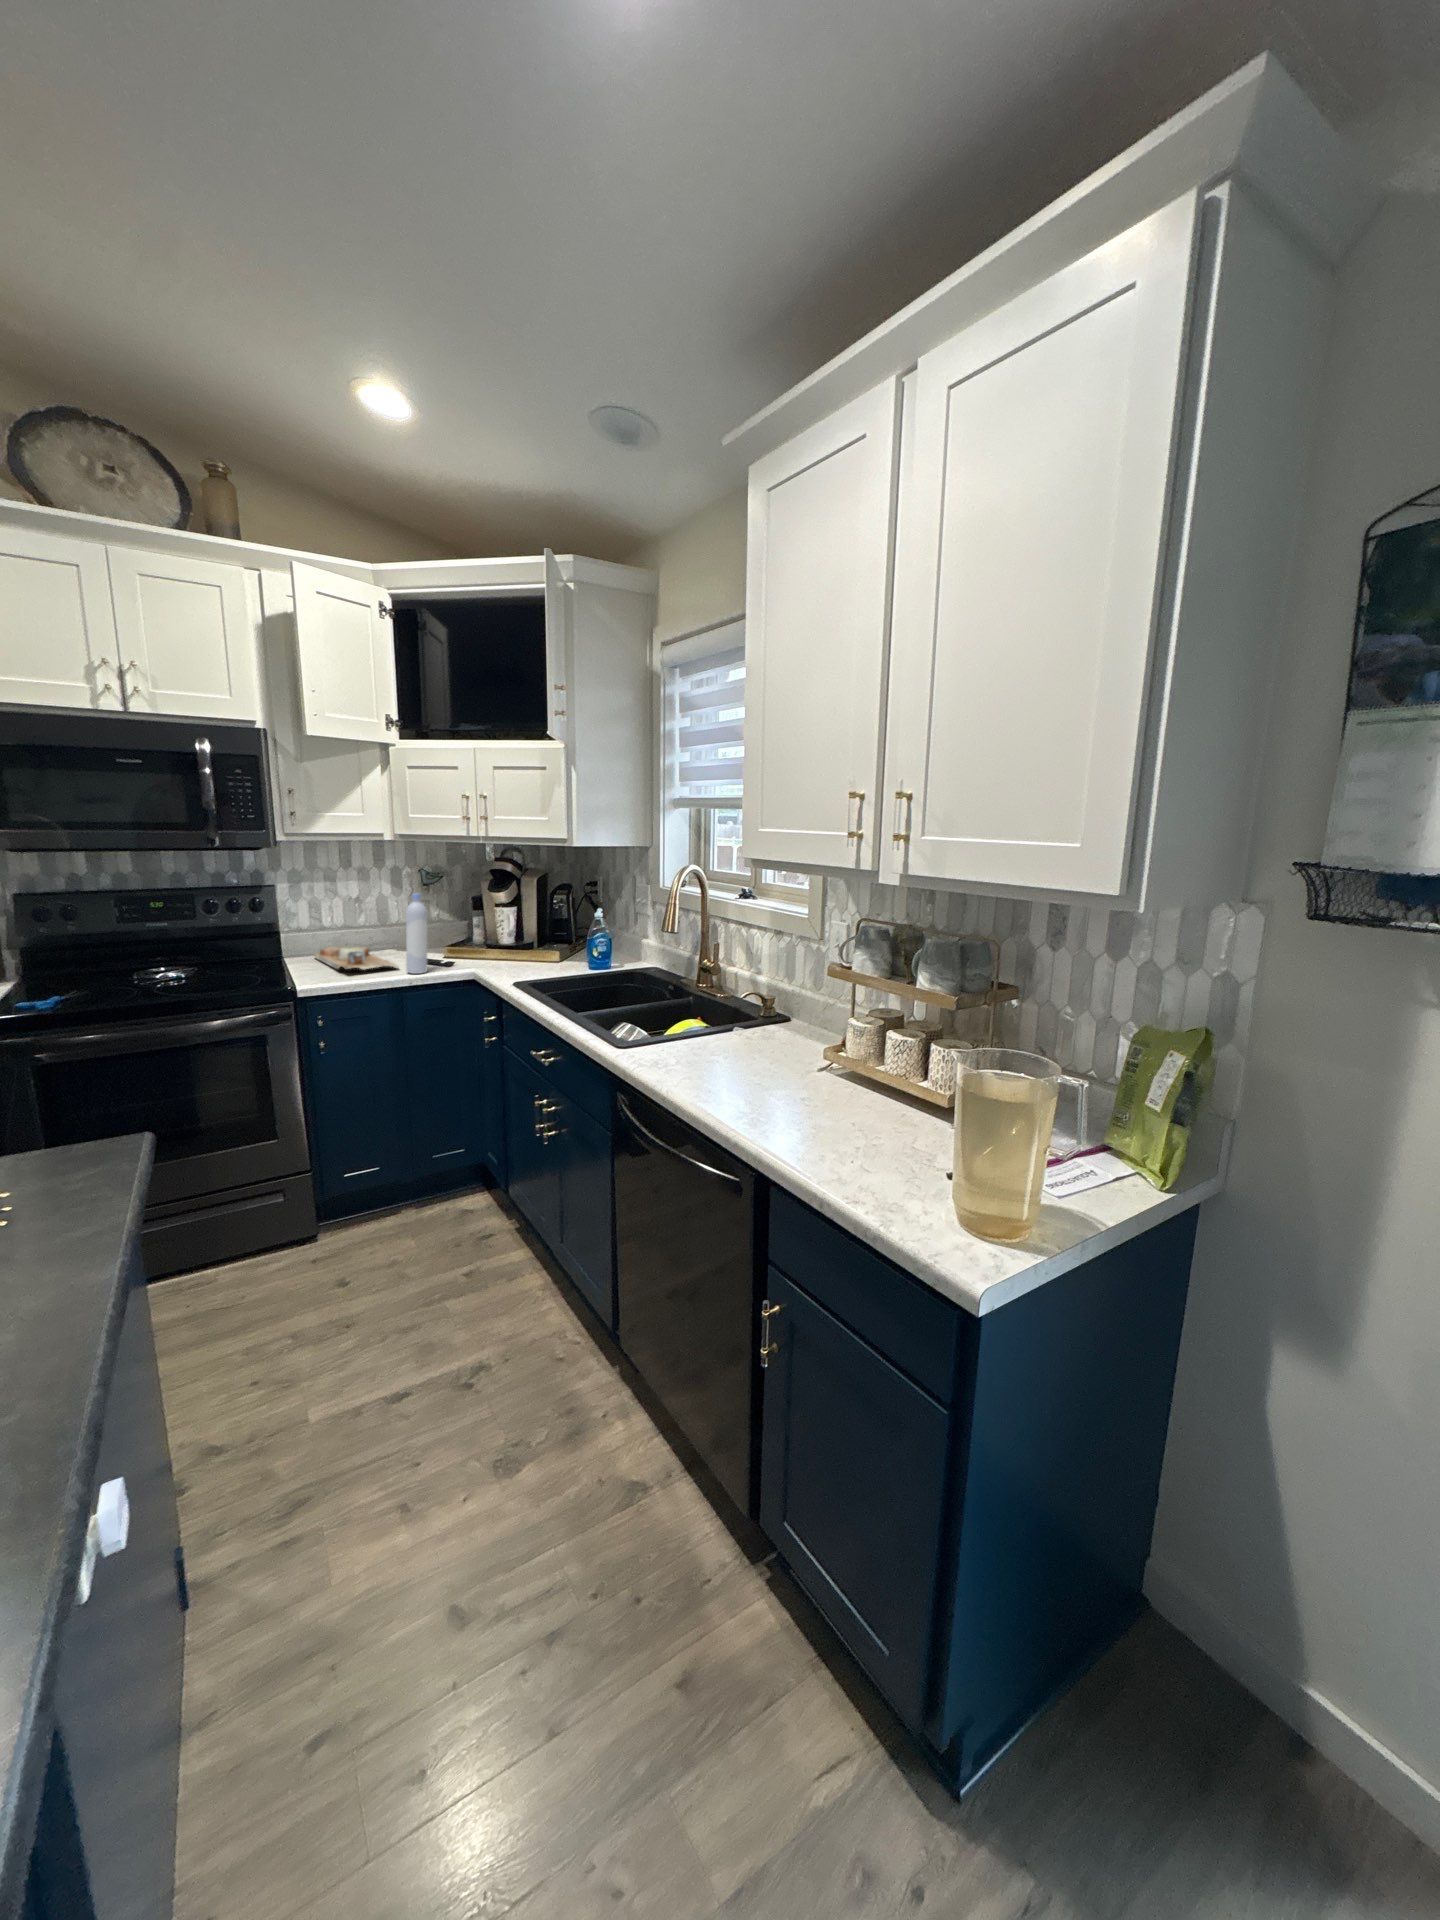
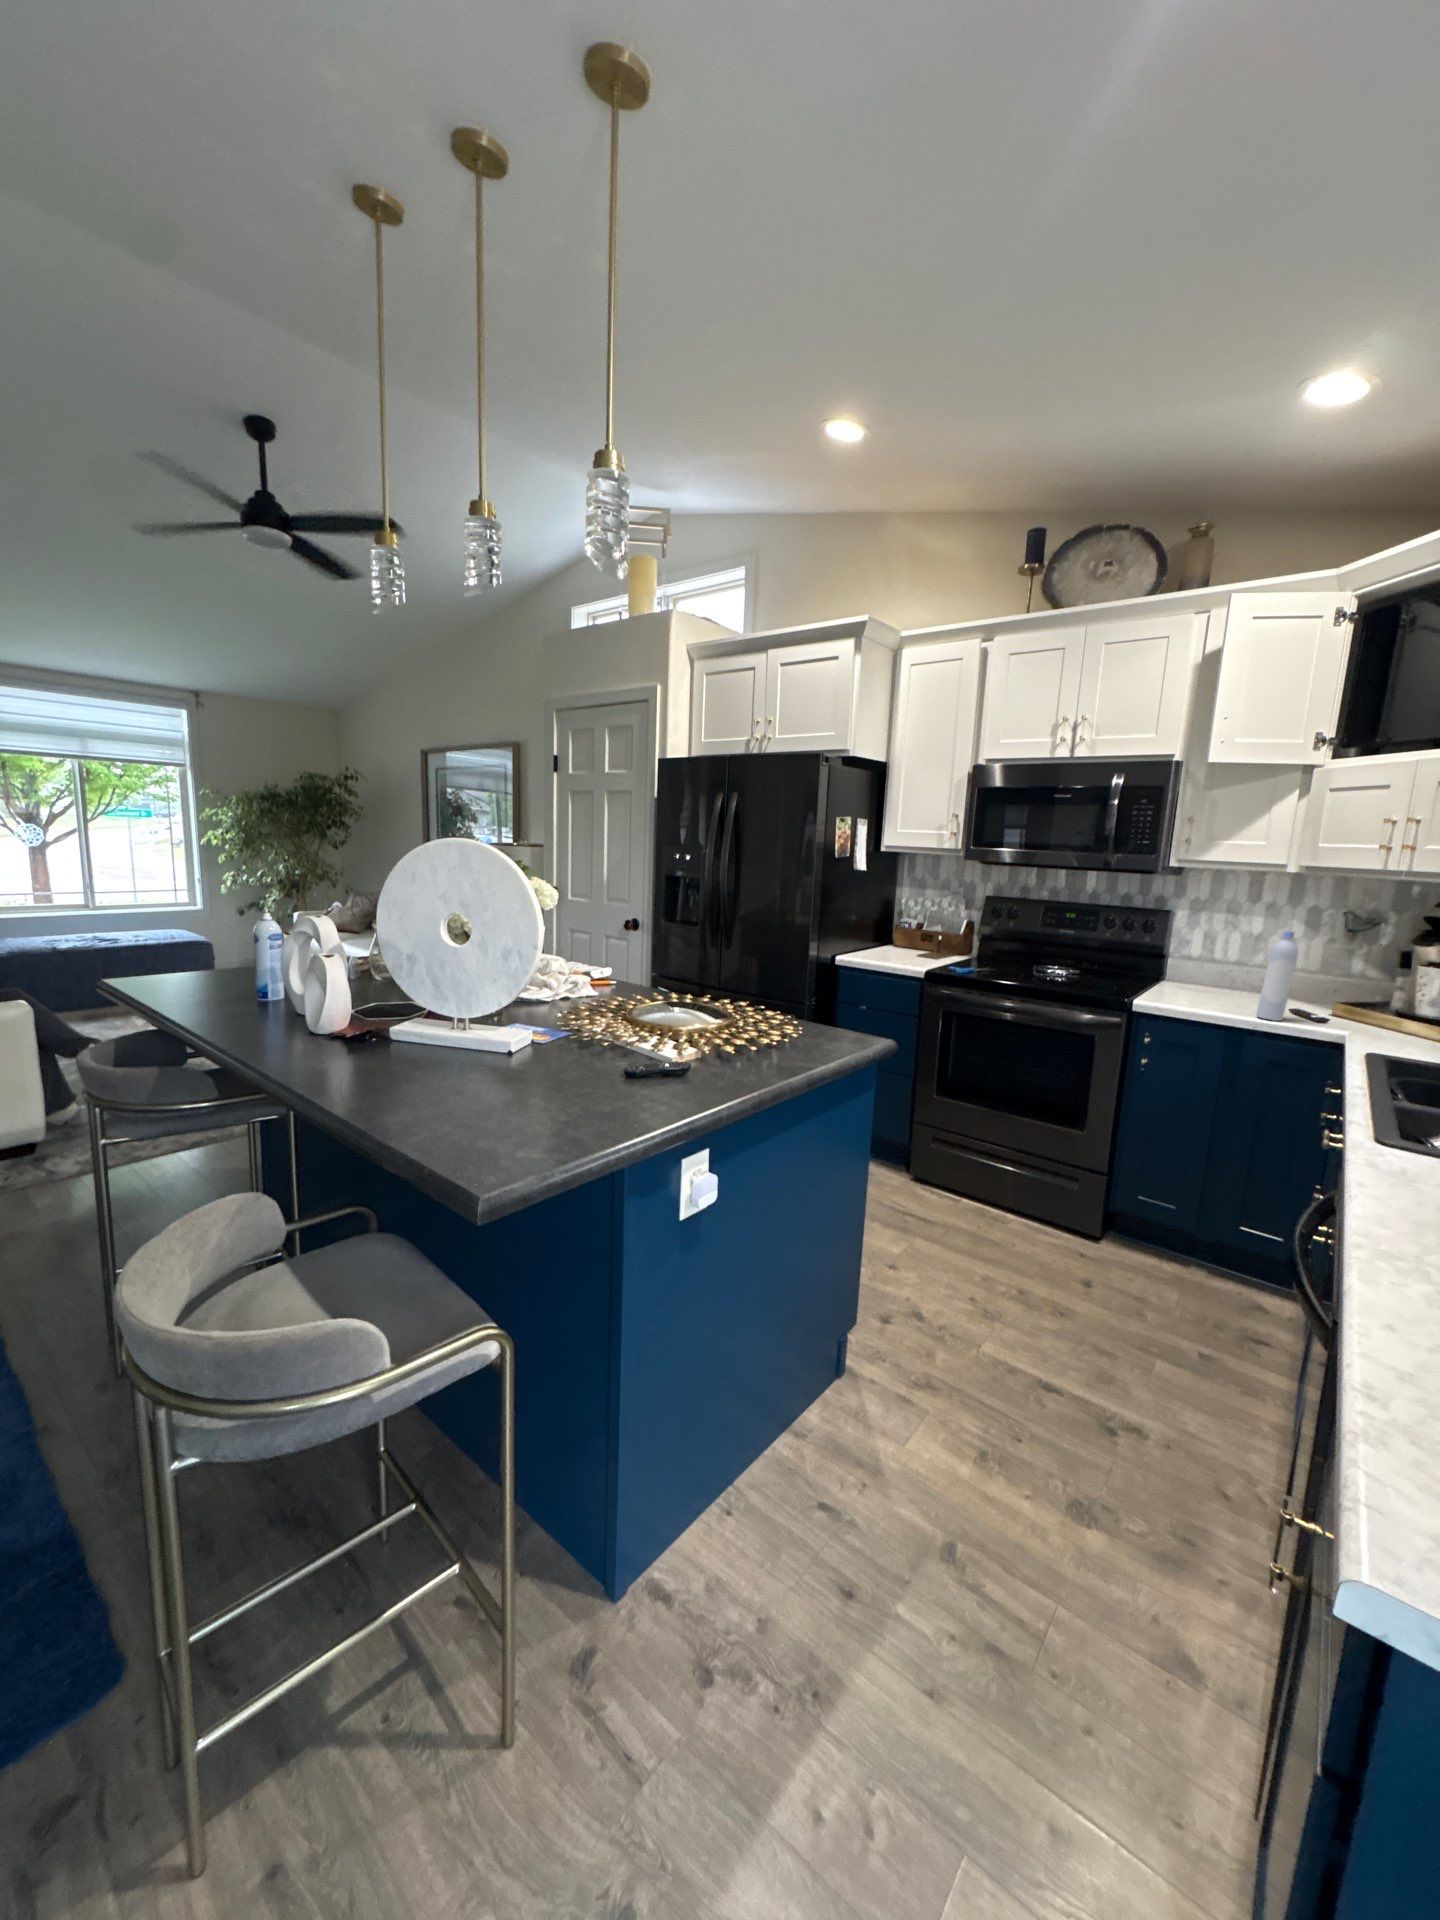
cutting board: present [314,947,398,969] -> none [1187,978,1254,1012]

